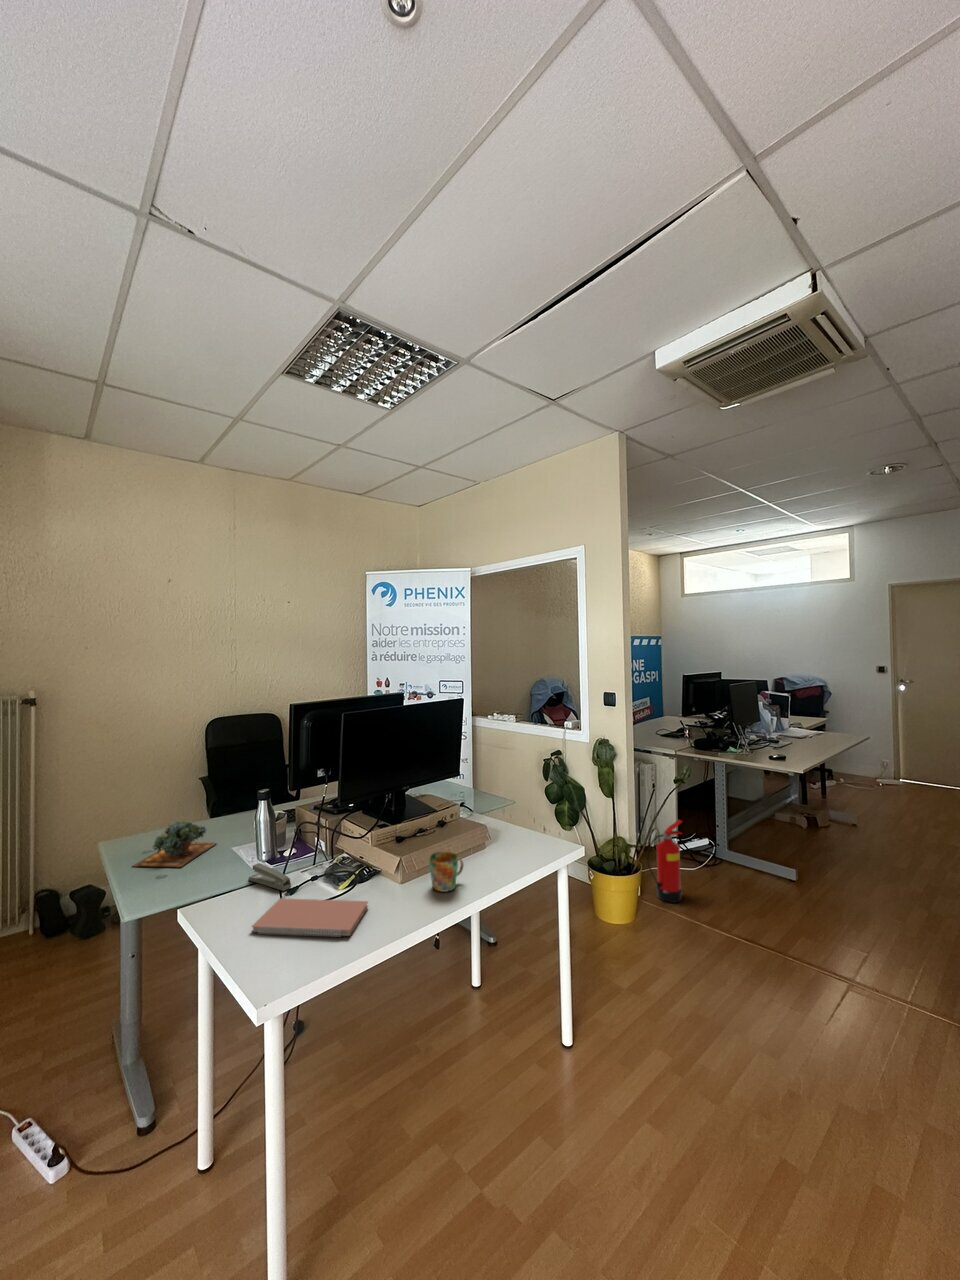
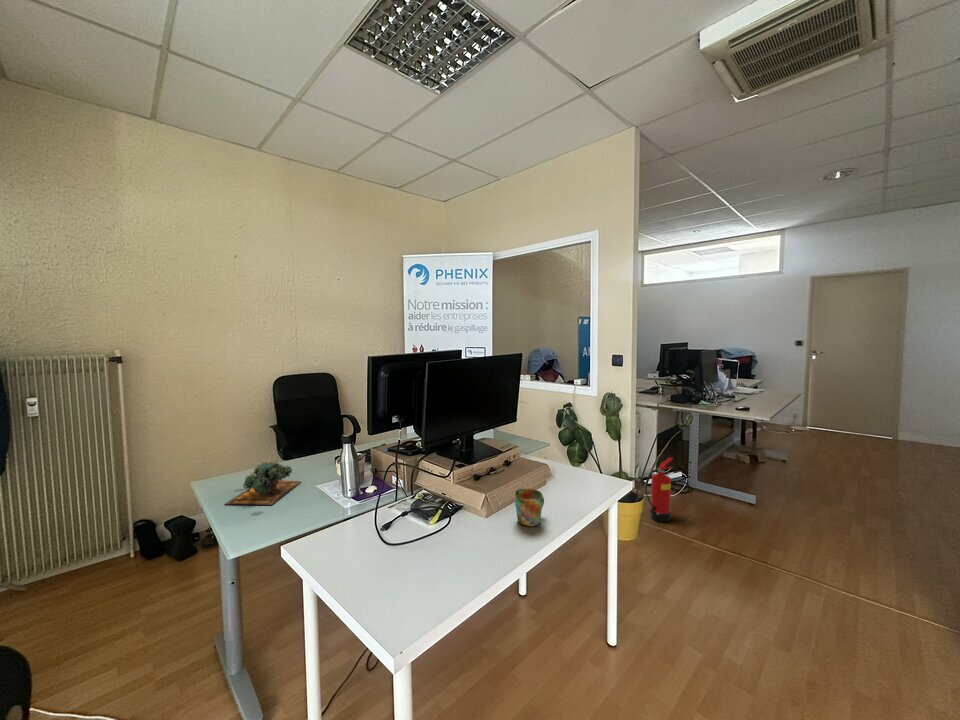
stapler: present [249,863,291,891] -> none [340,501,384,527]
notebook: present [252,898,368,936] -> none [358,536,466,576]

